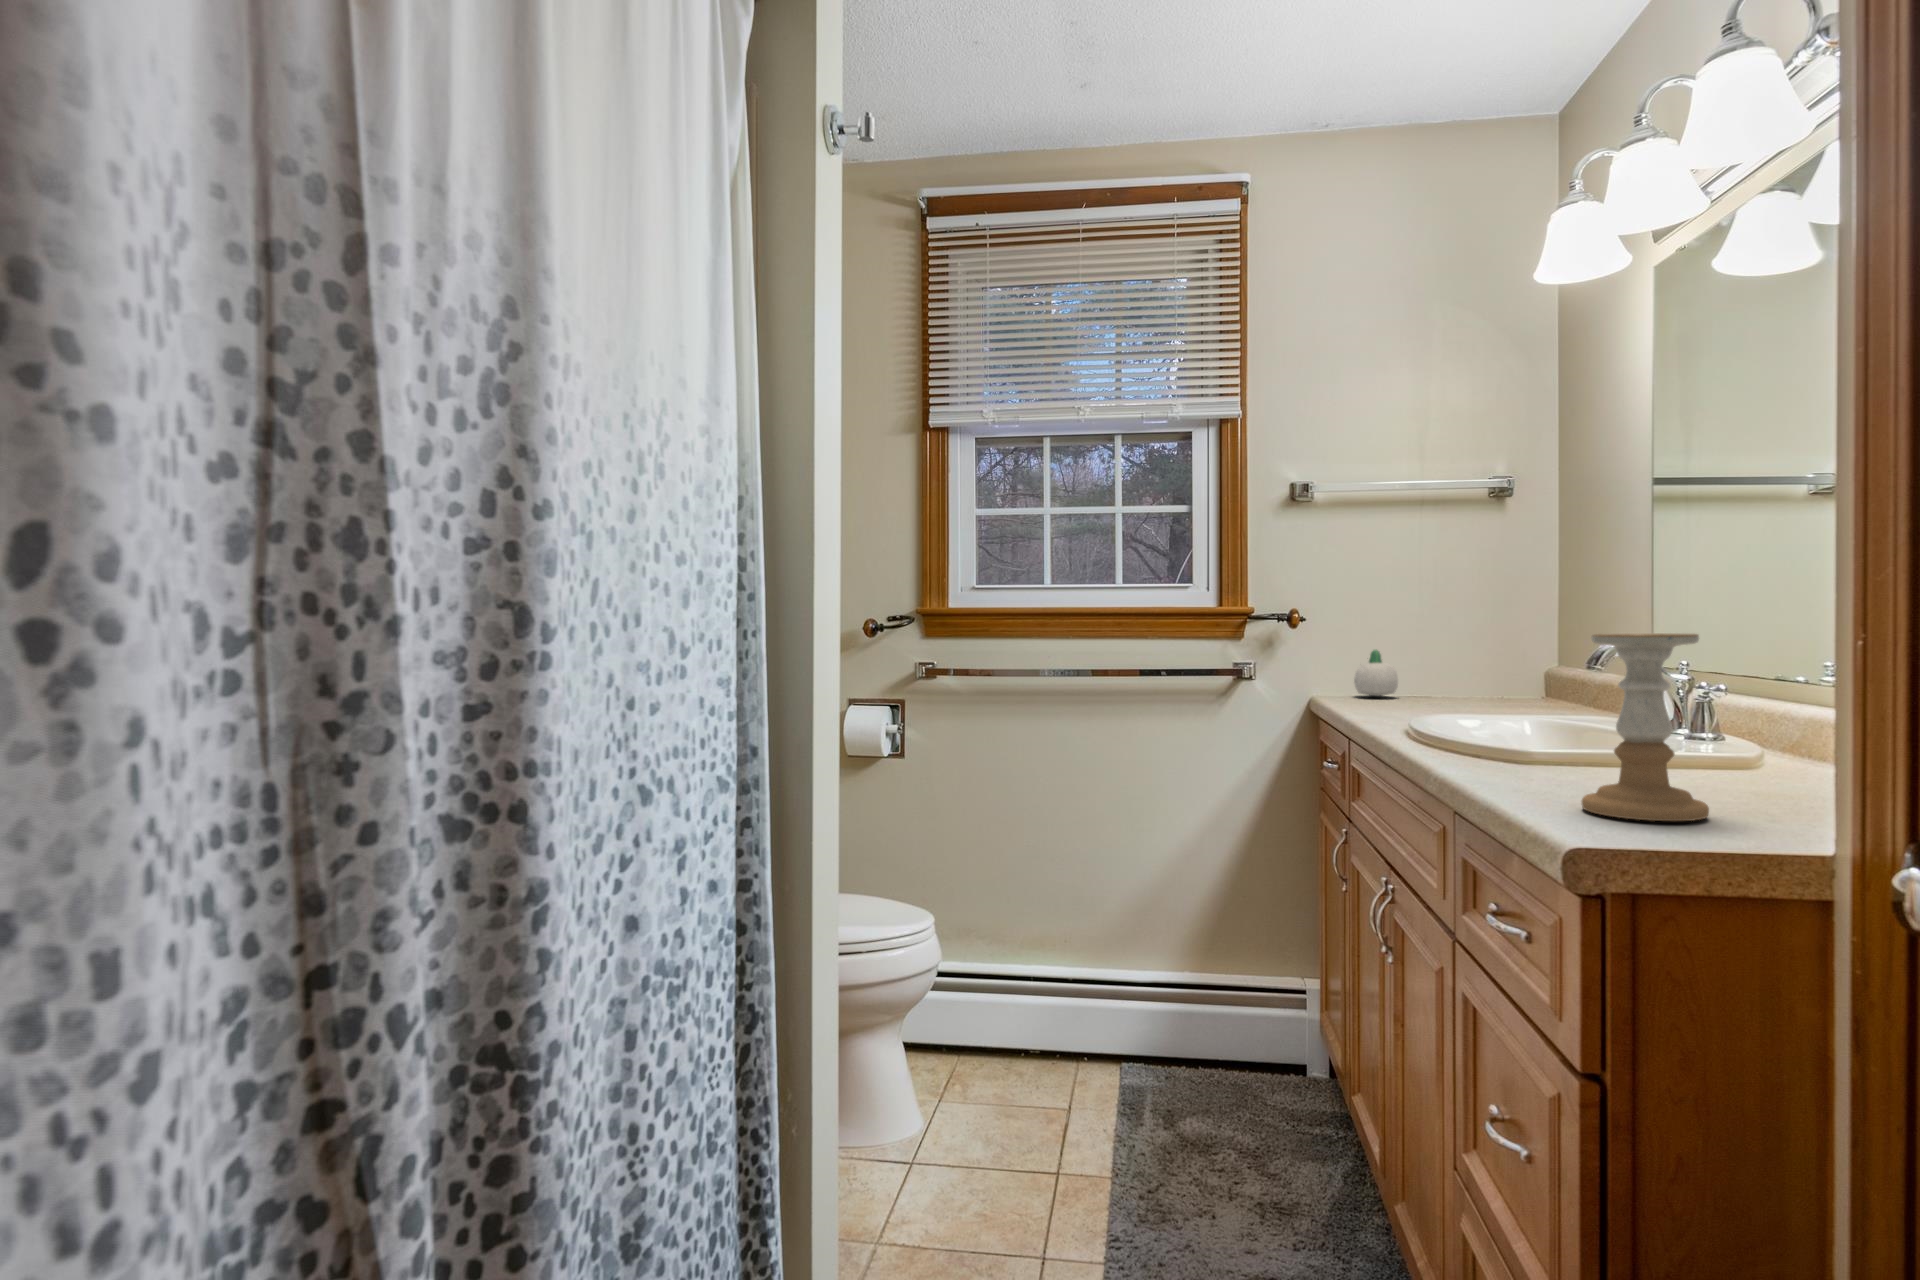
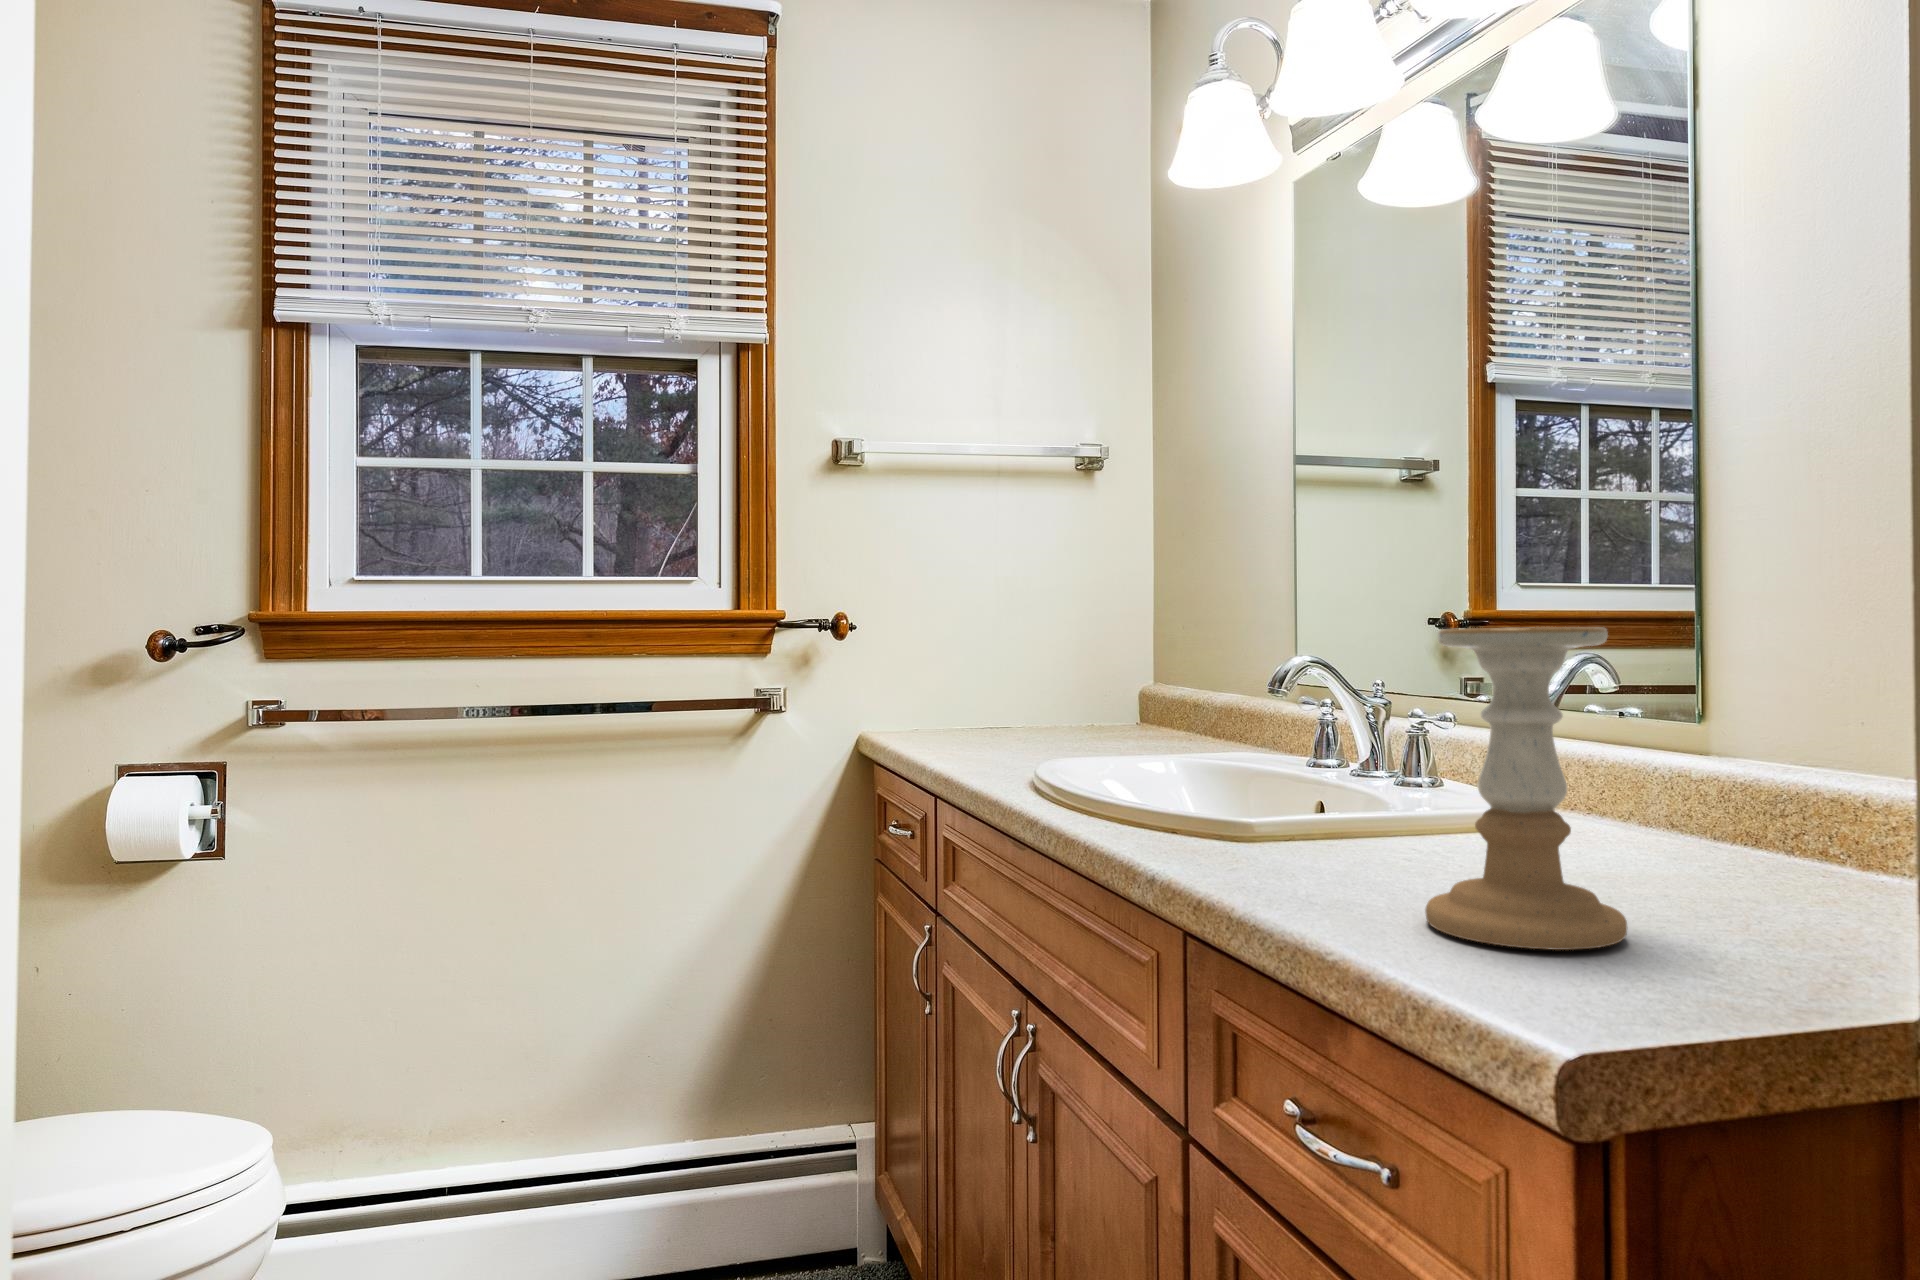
succulent planter: present [1354,650,1398,696] -> none [917,669,973,731]

